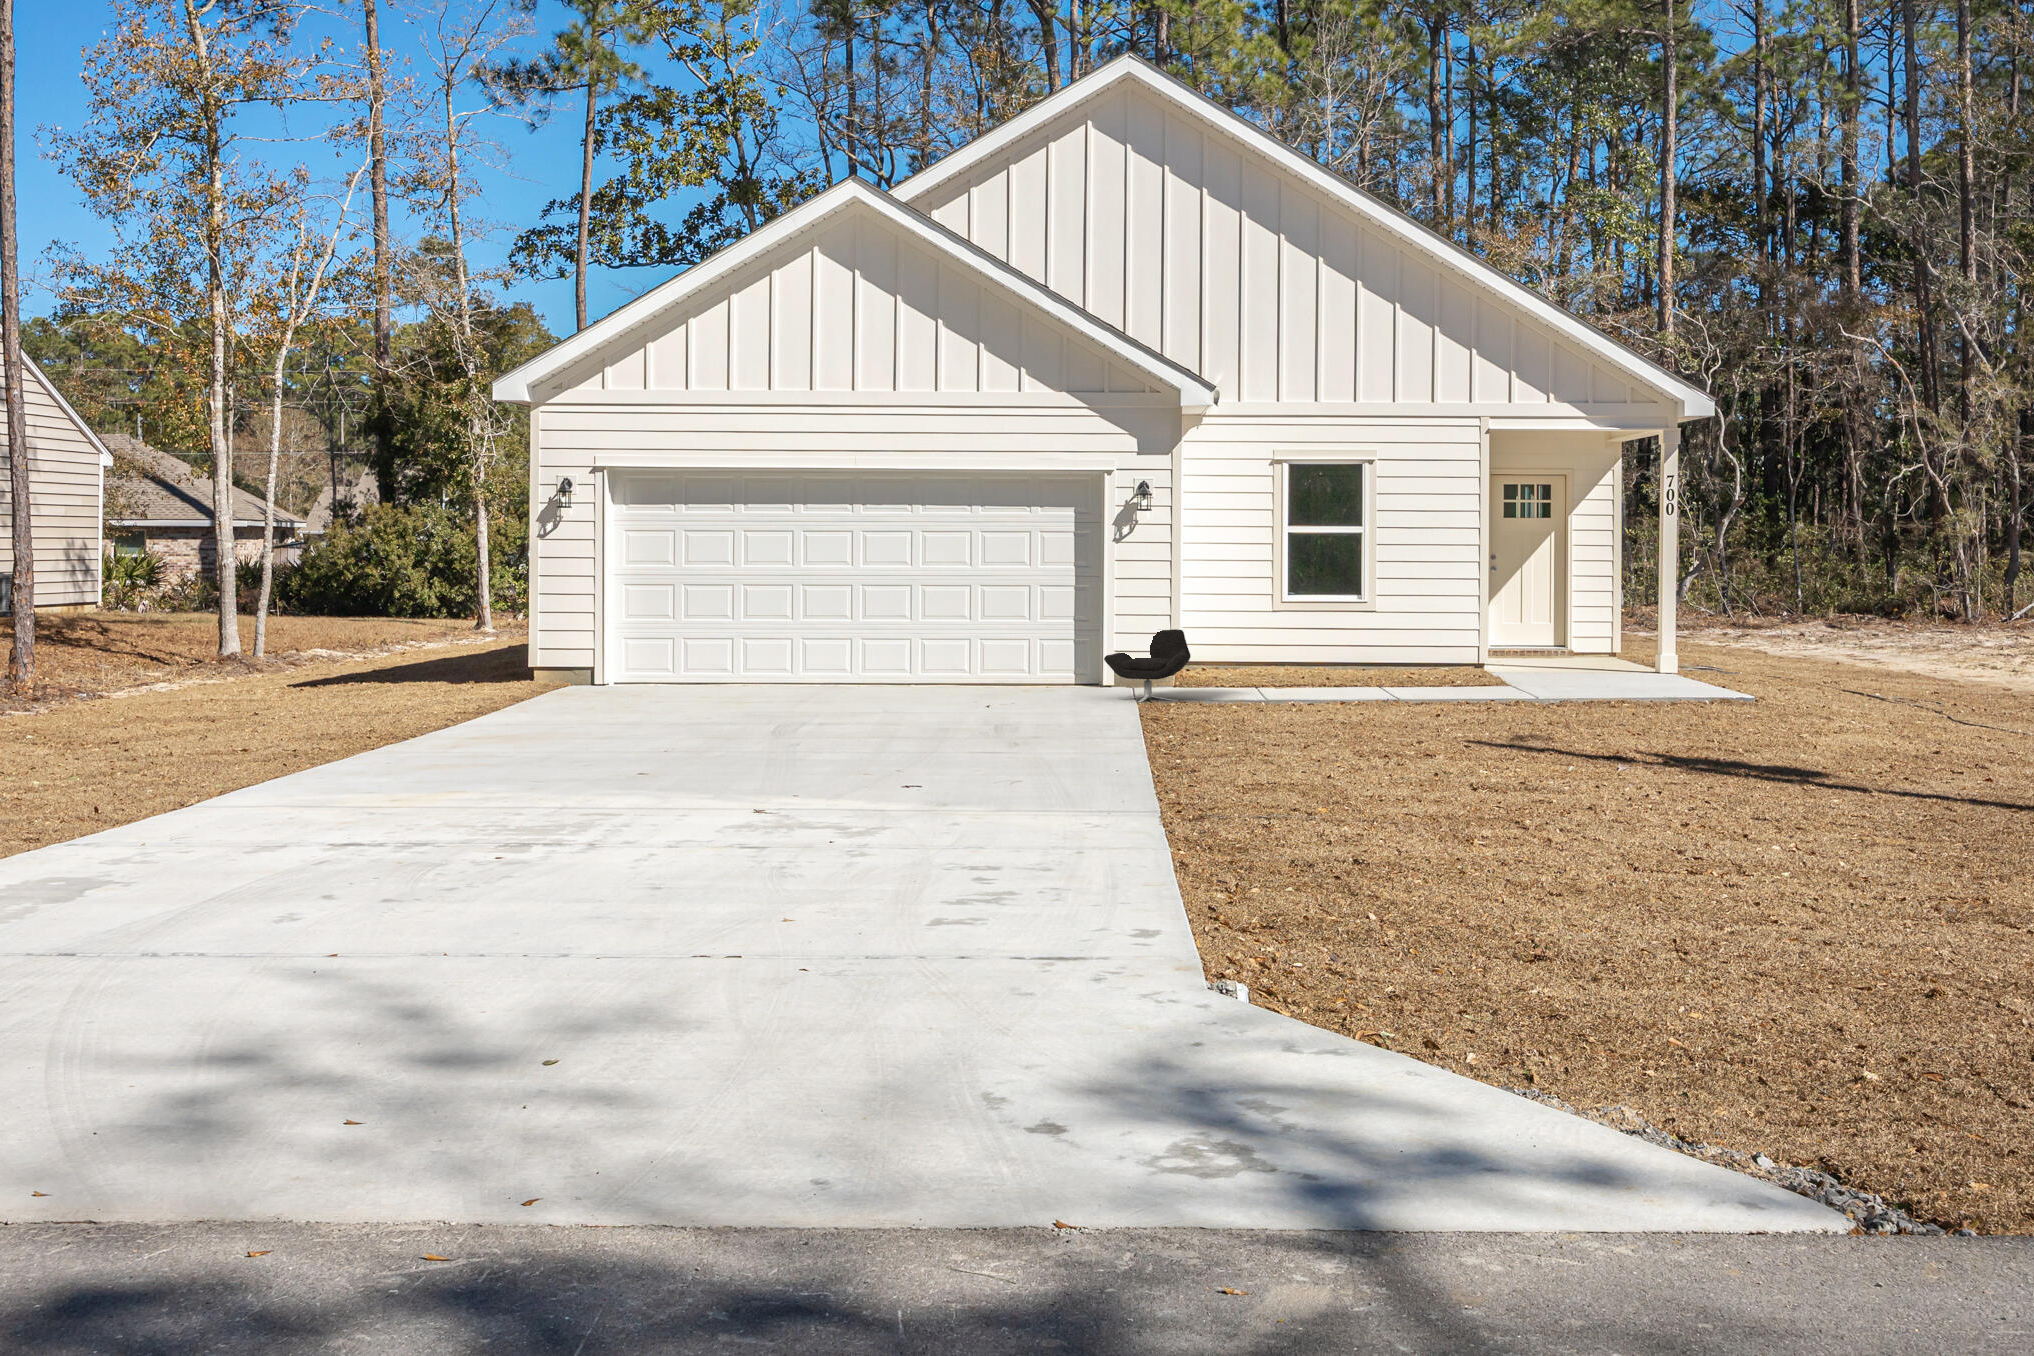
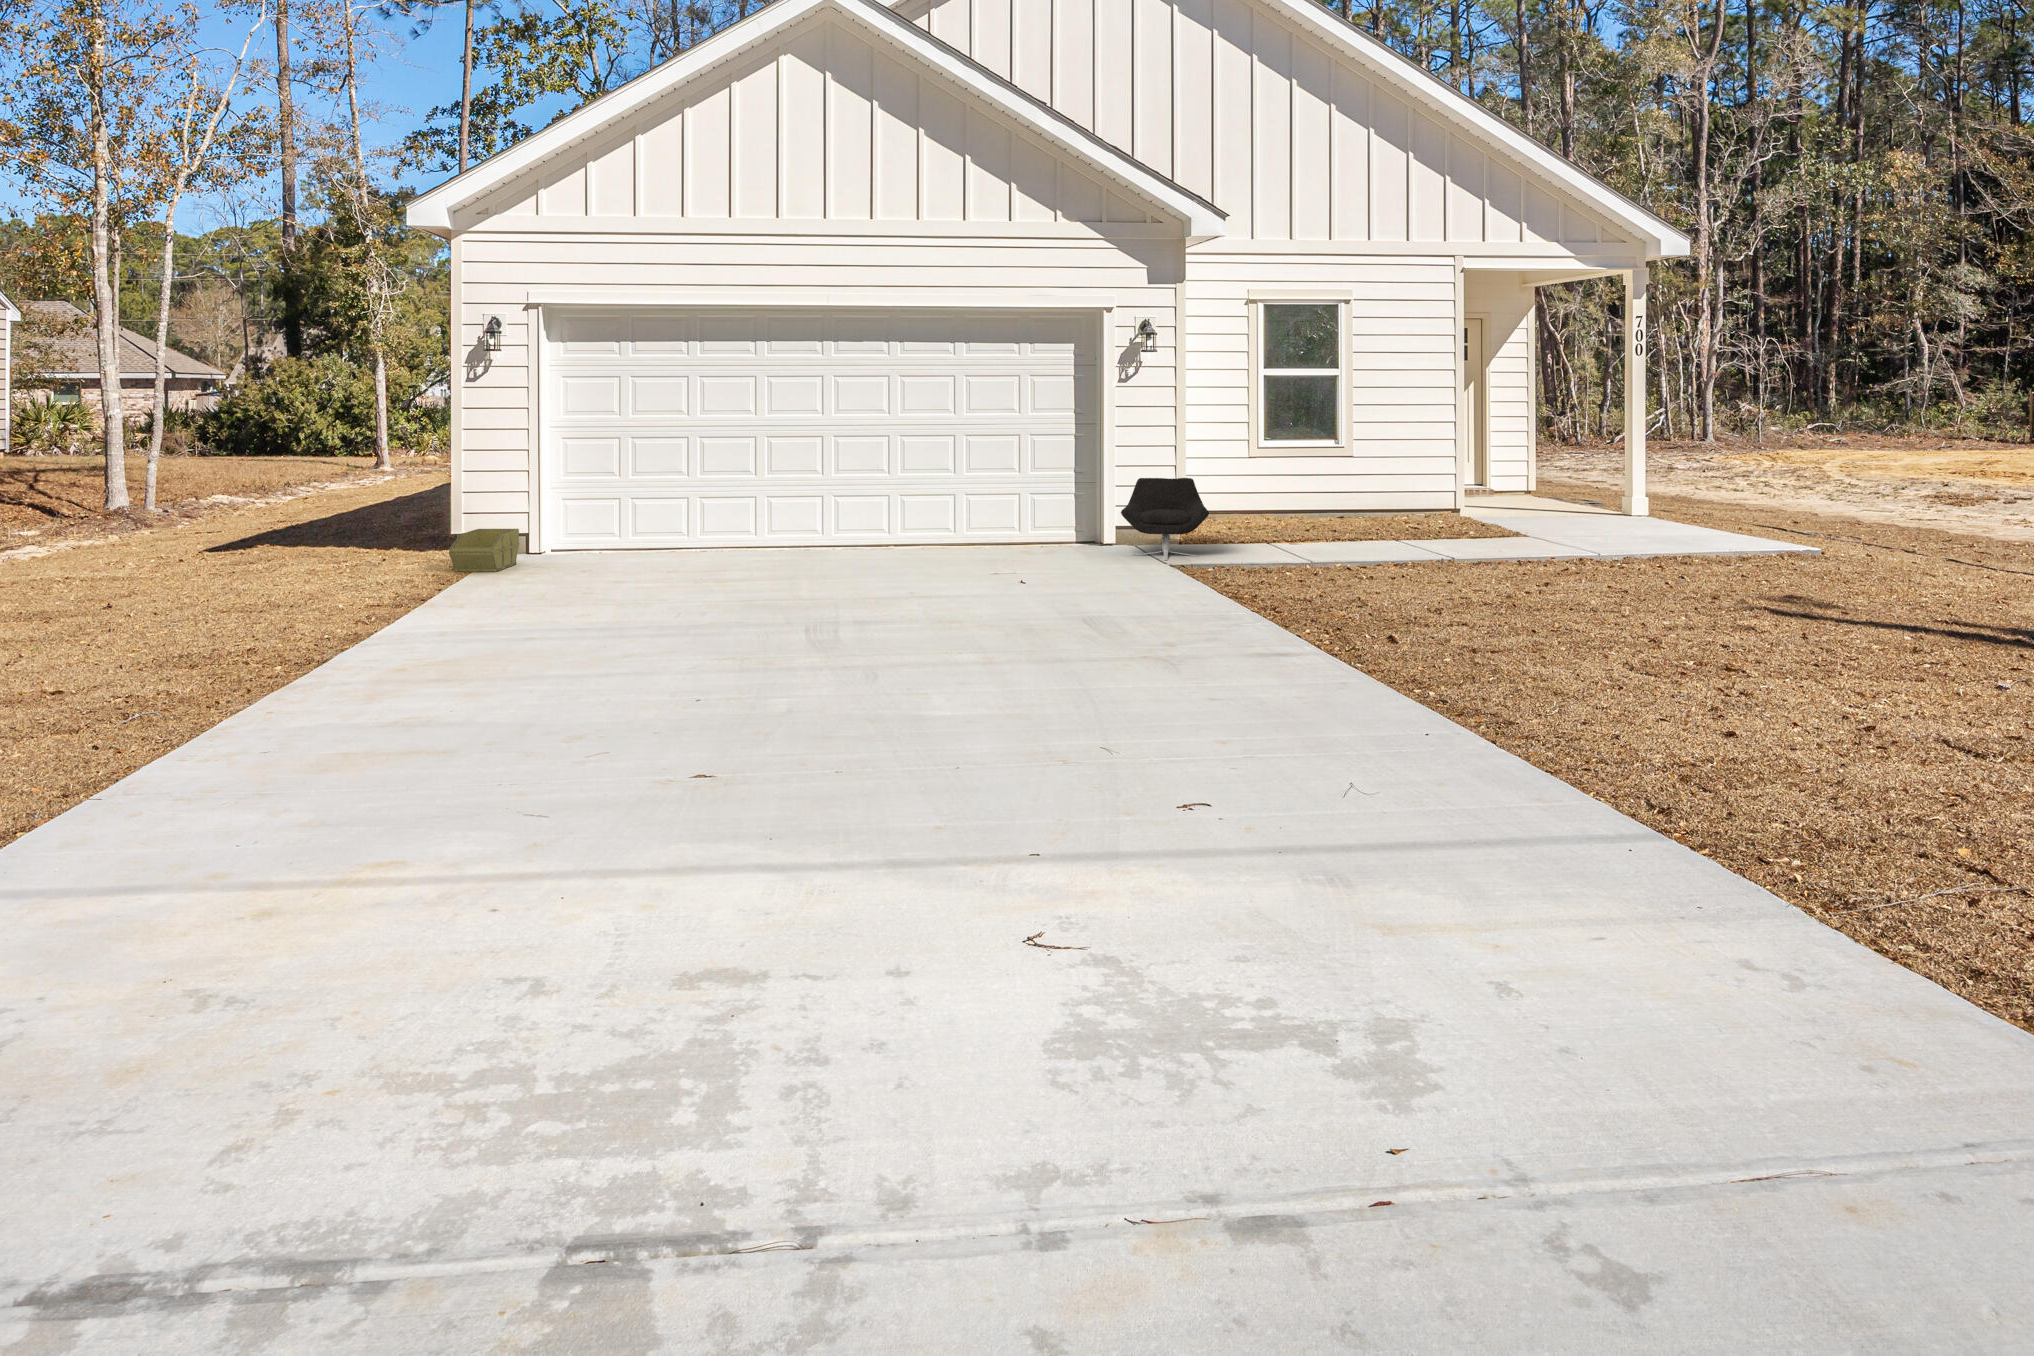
storage bin: none [522,662,582,696] -> present [449,529,519,572]

